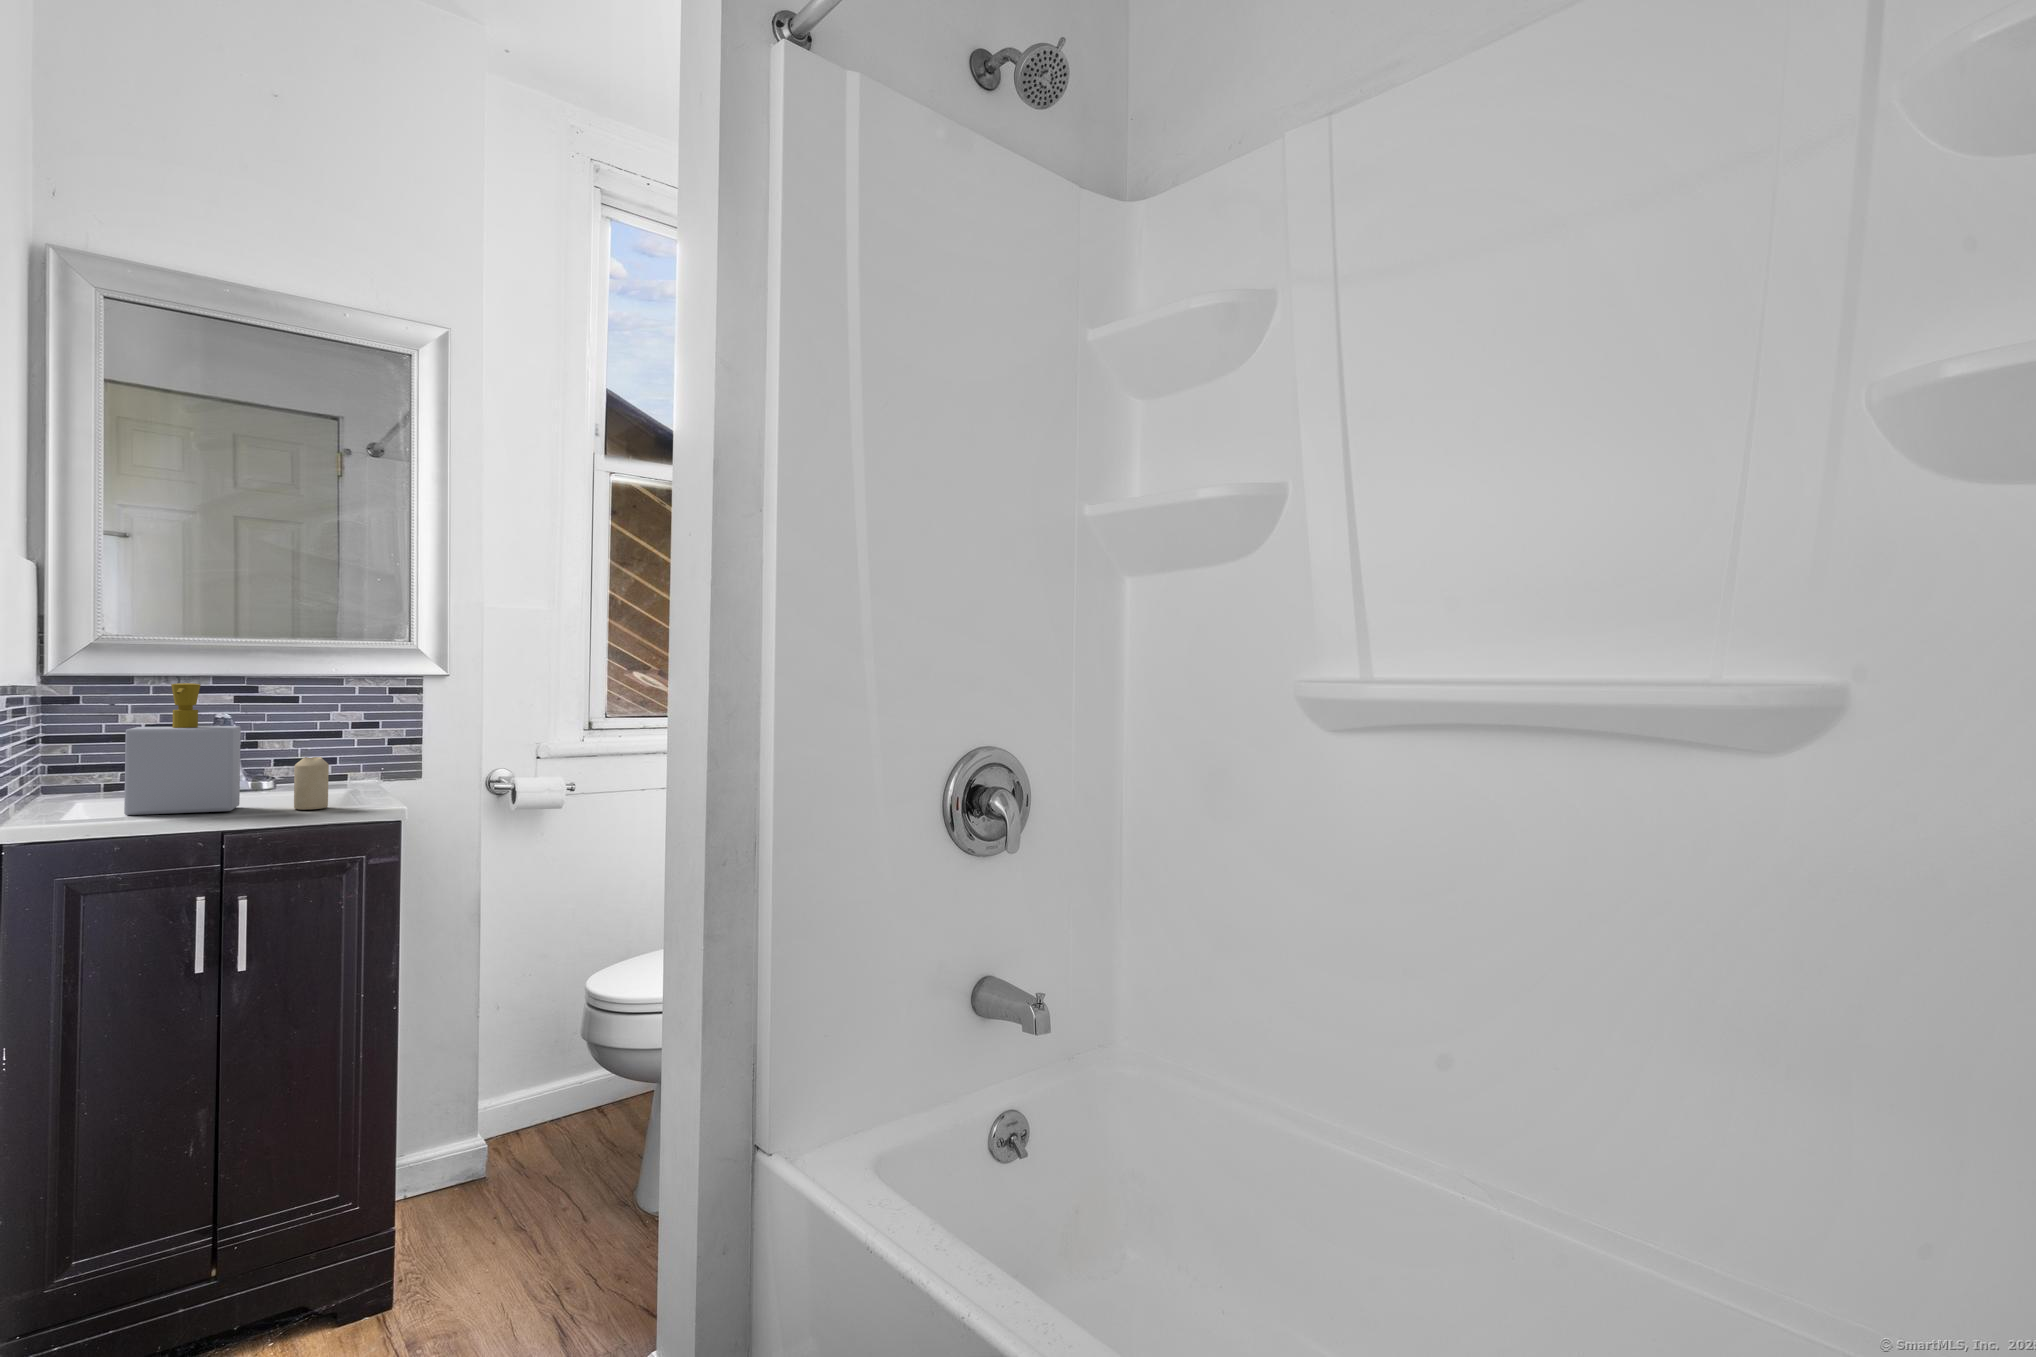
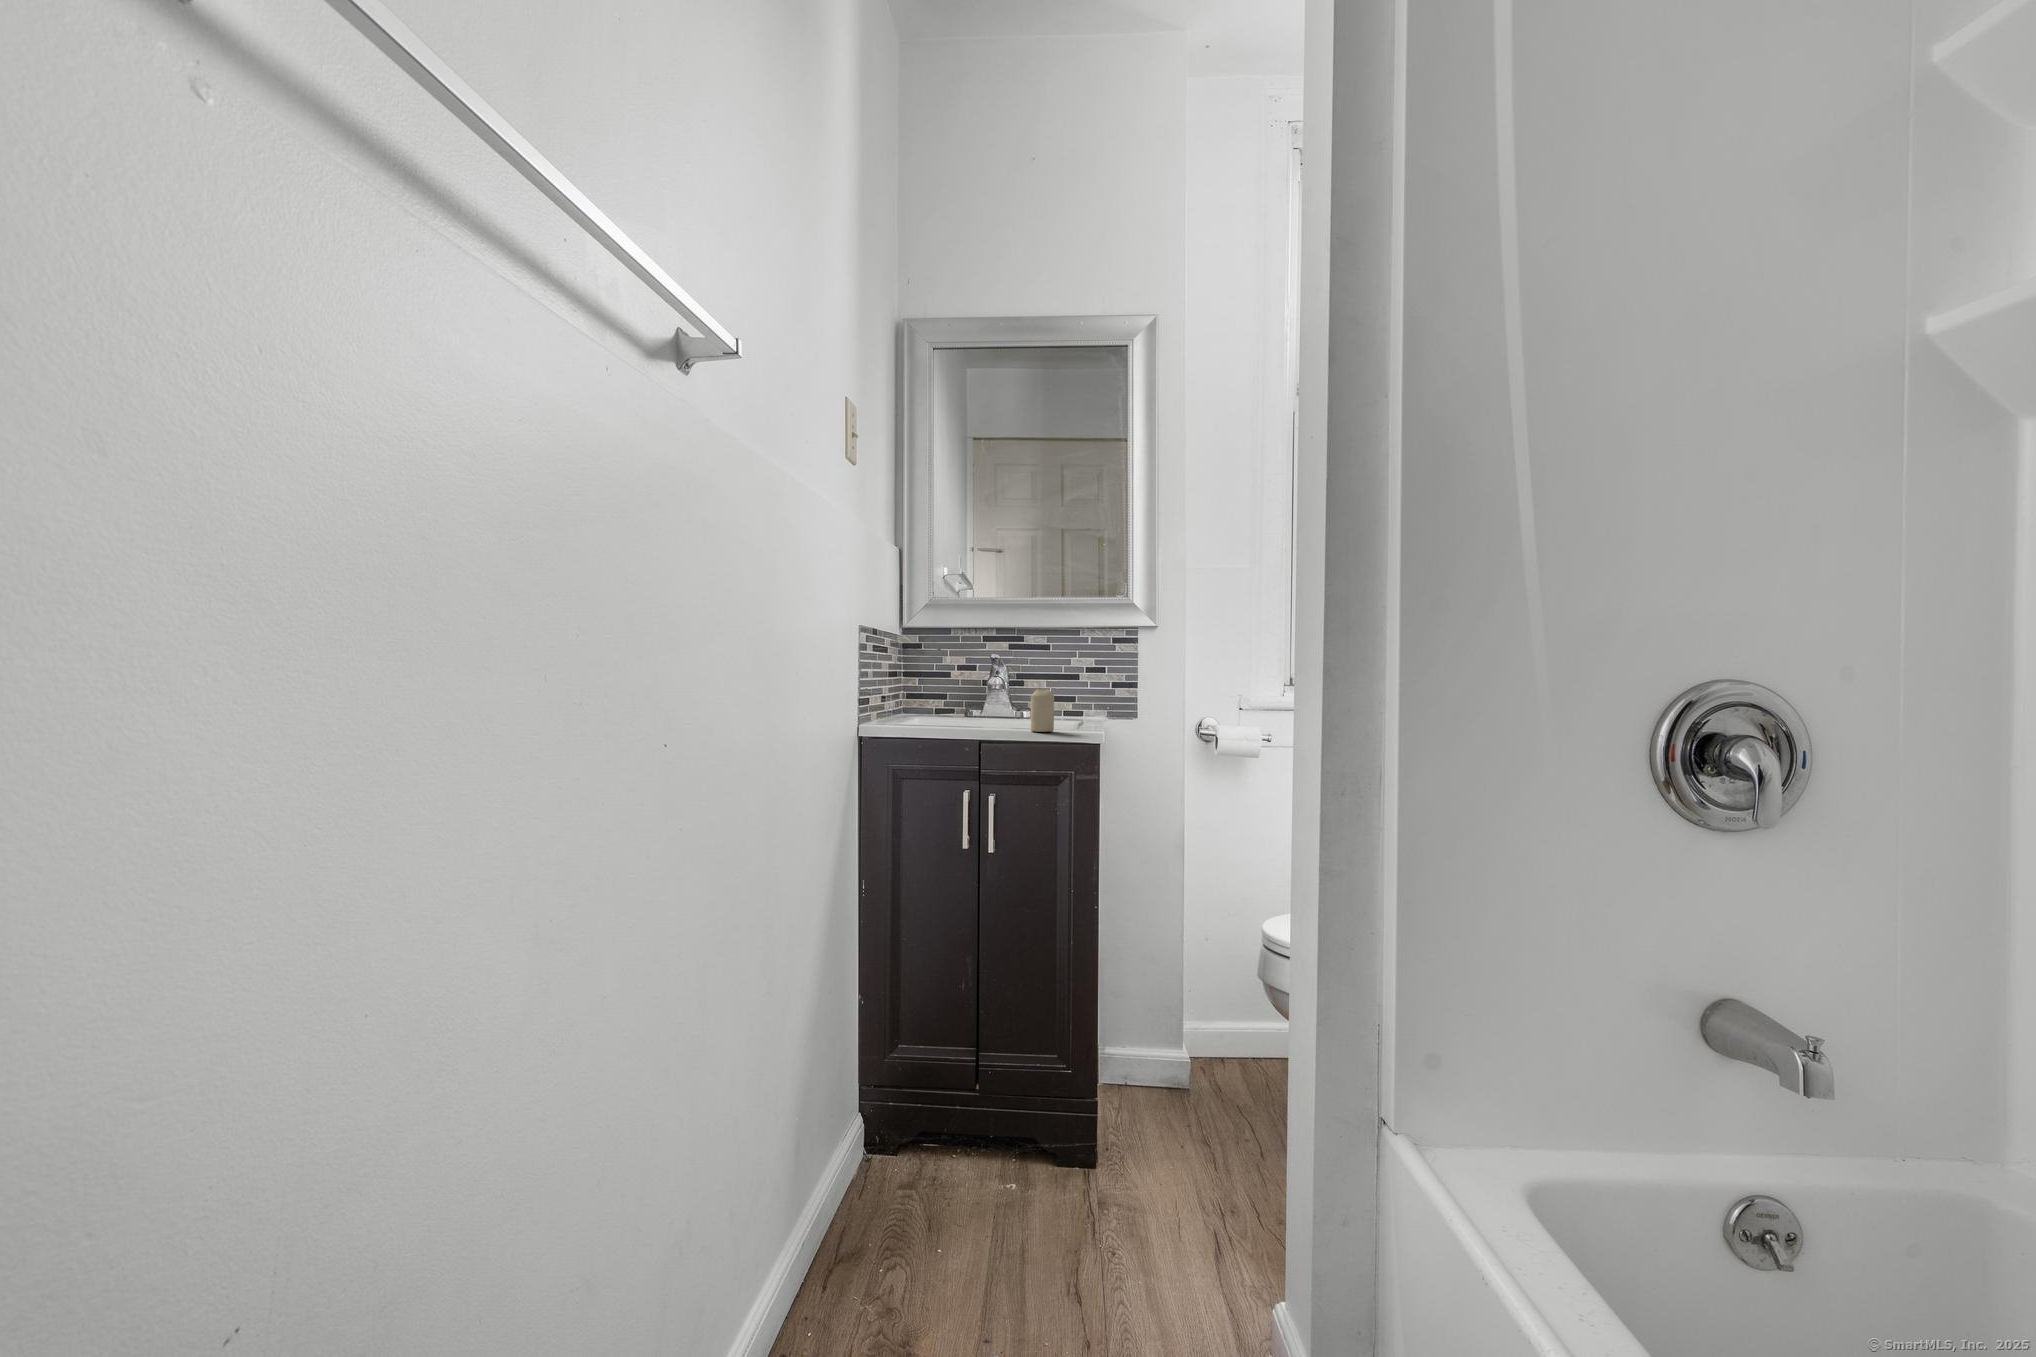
soap bottle: present [124,683,241,815] -> none [929,629,1000,729]

